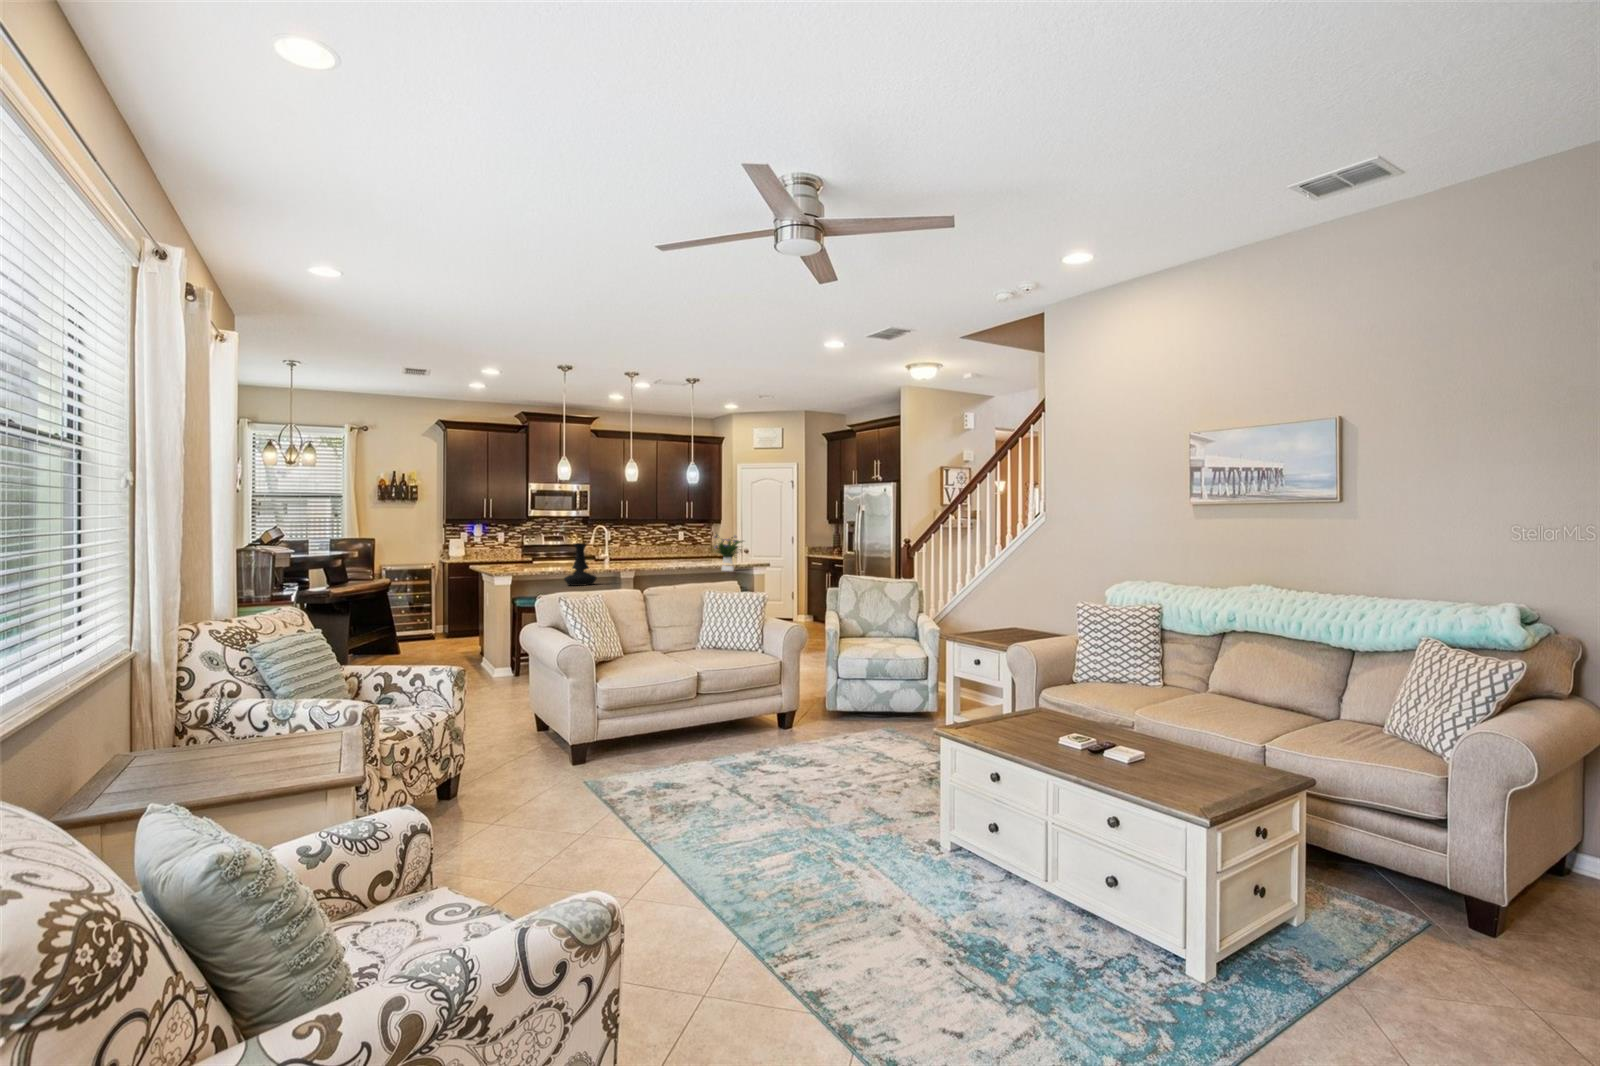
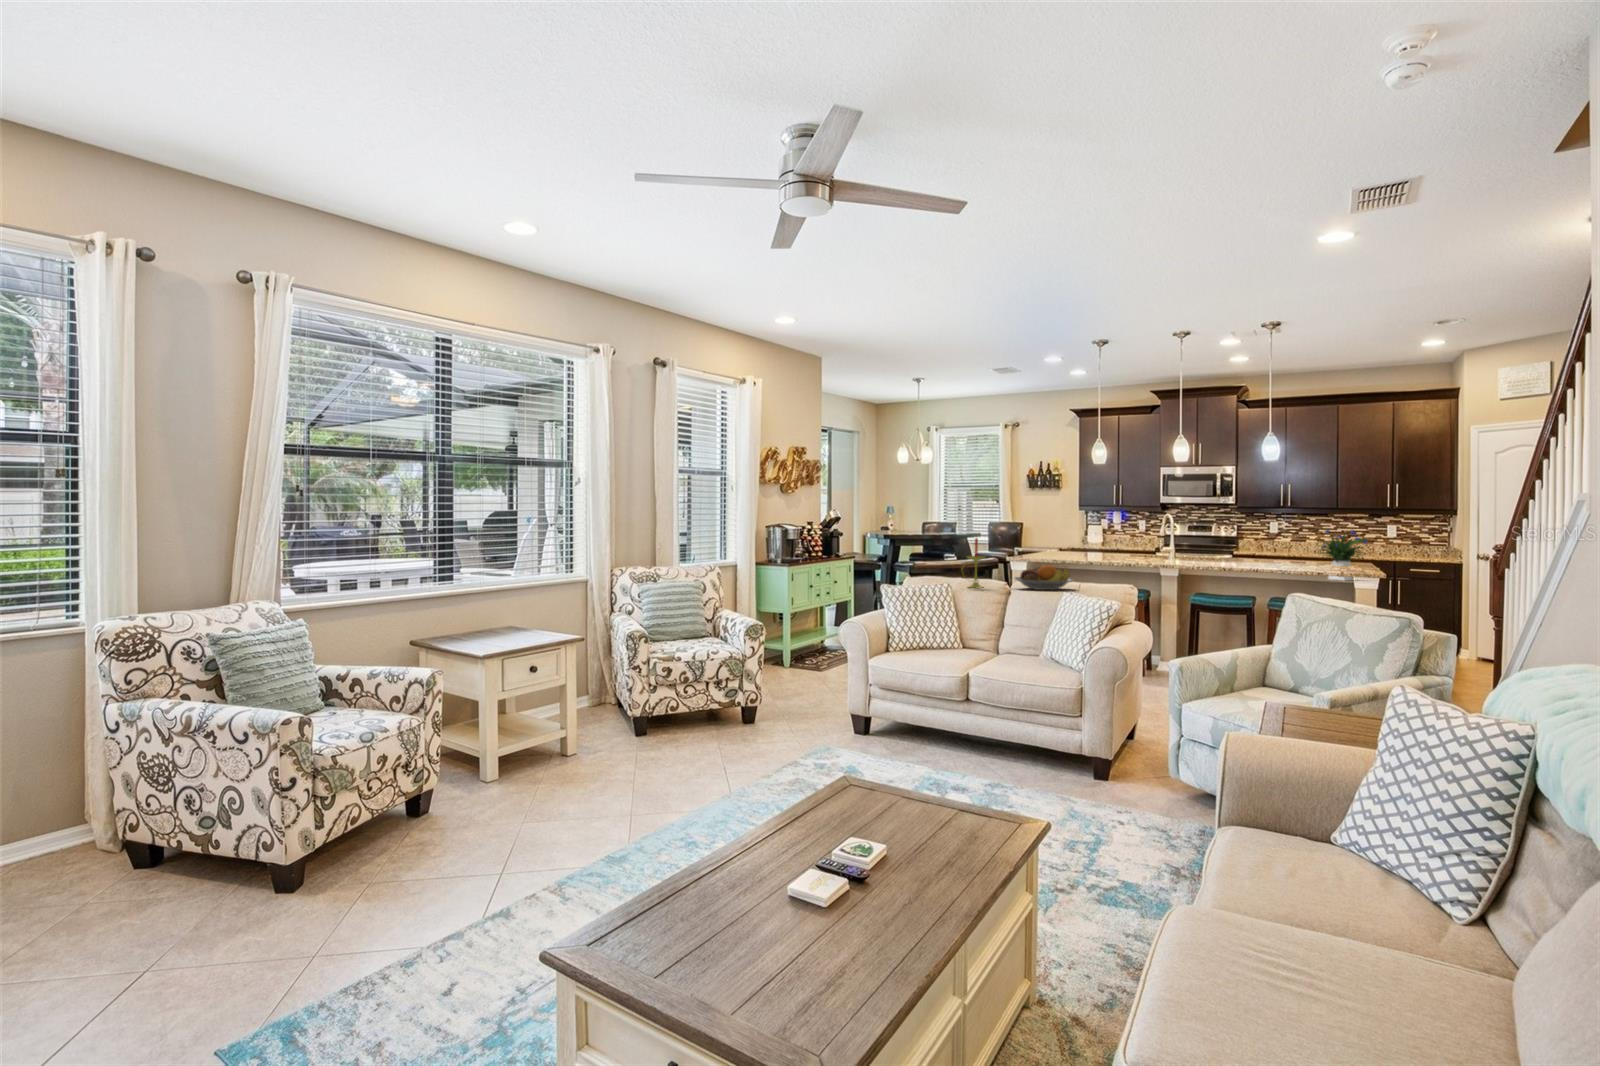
vase: present [564,543,597,586] -> none [1067,533,1104,578]
candle: none [603,548,623,599] -> present [963,538,985,588]
fruit bowl: none [640,571,692,594] -> present [1014,565,1072,590]

